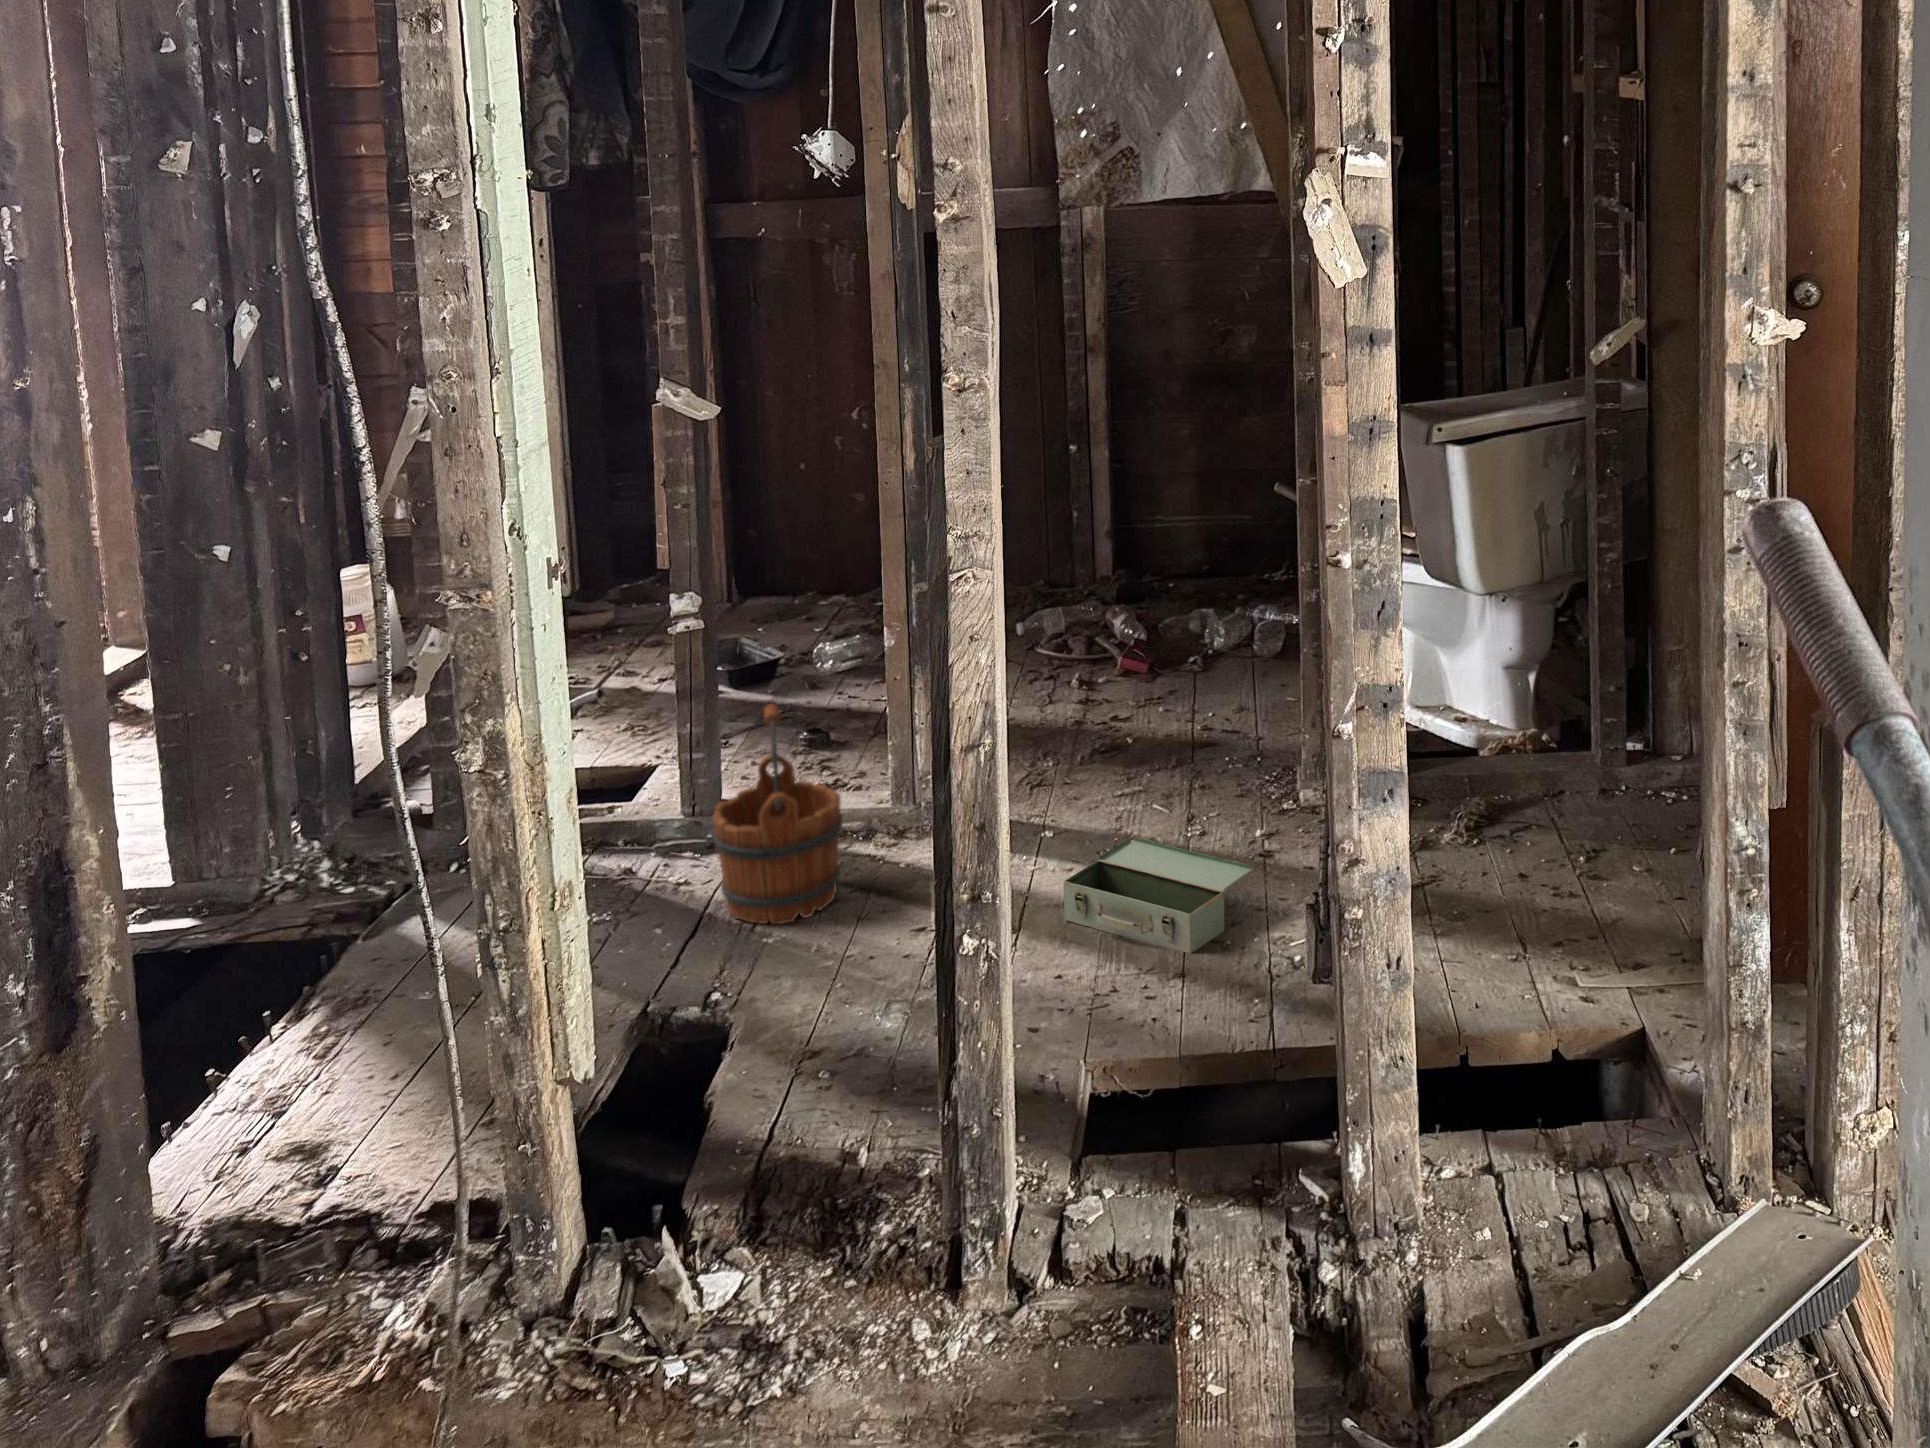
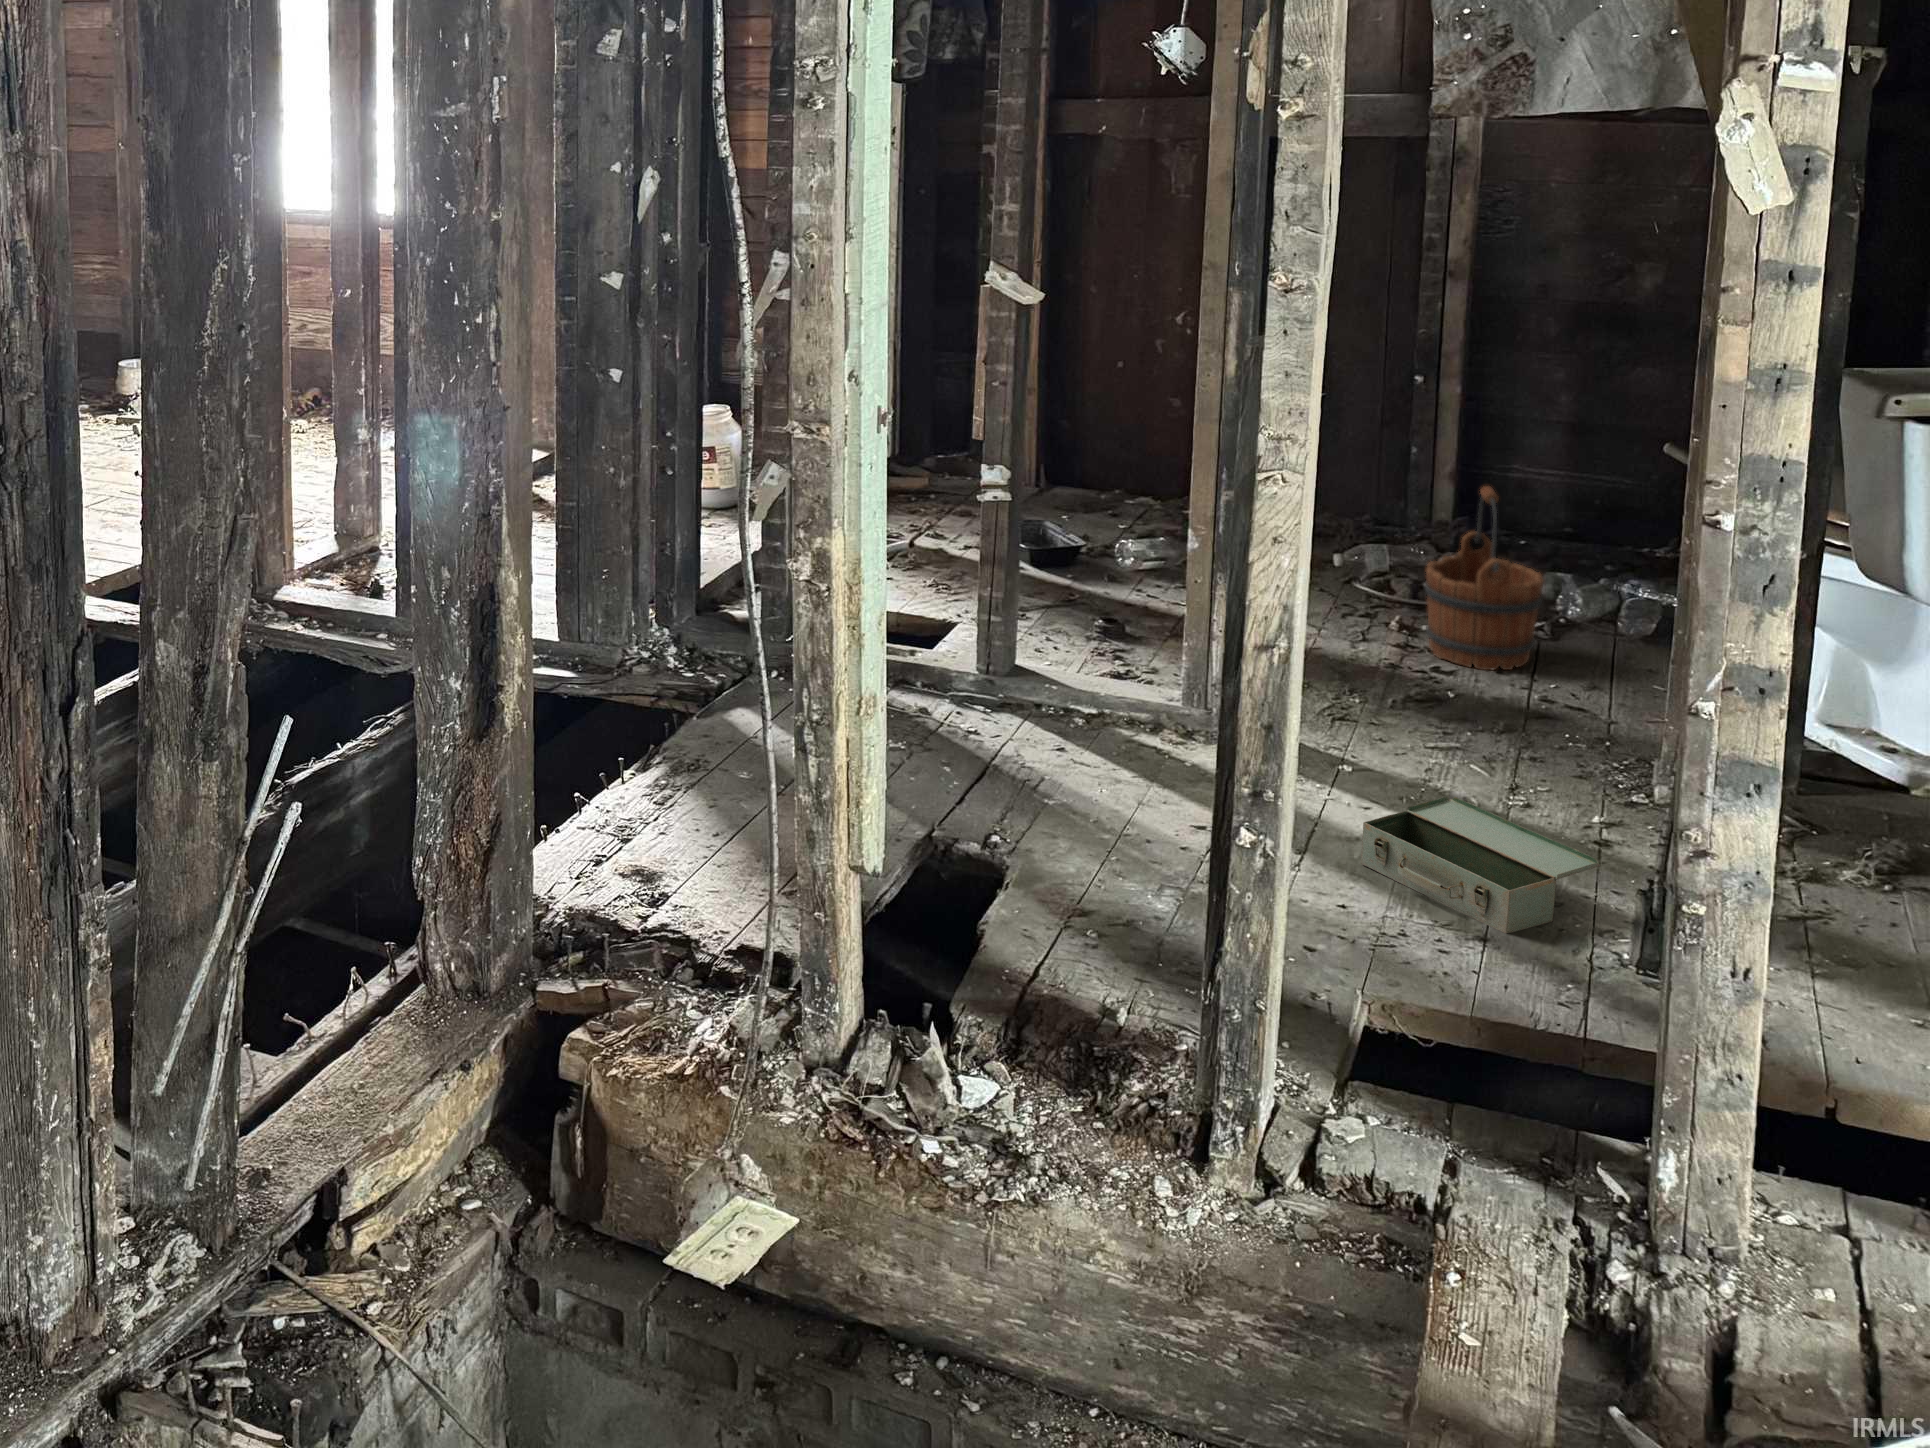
wooden bucket: present [713,704,843,924] -> present [1425,486,1543,670]

